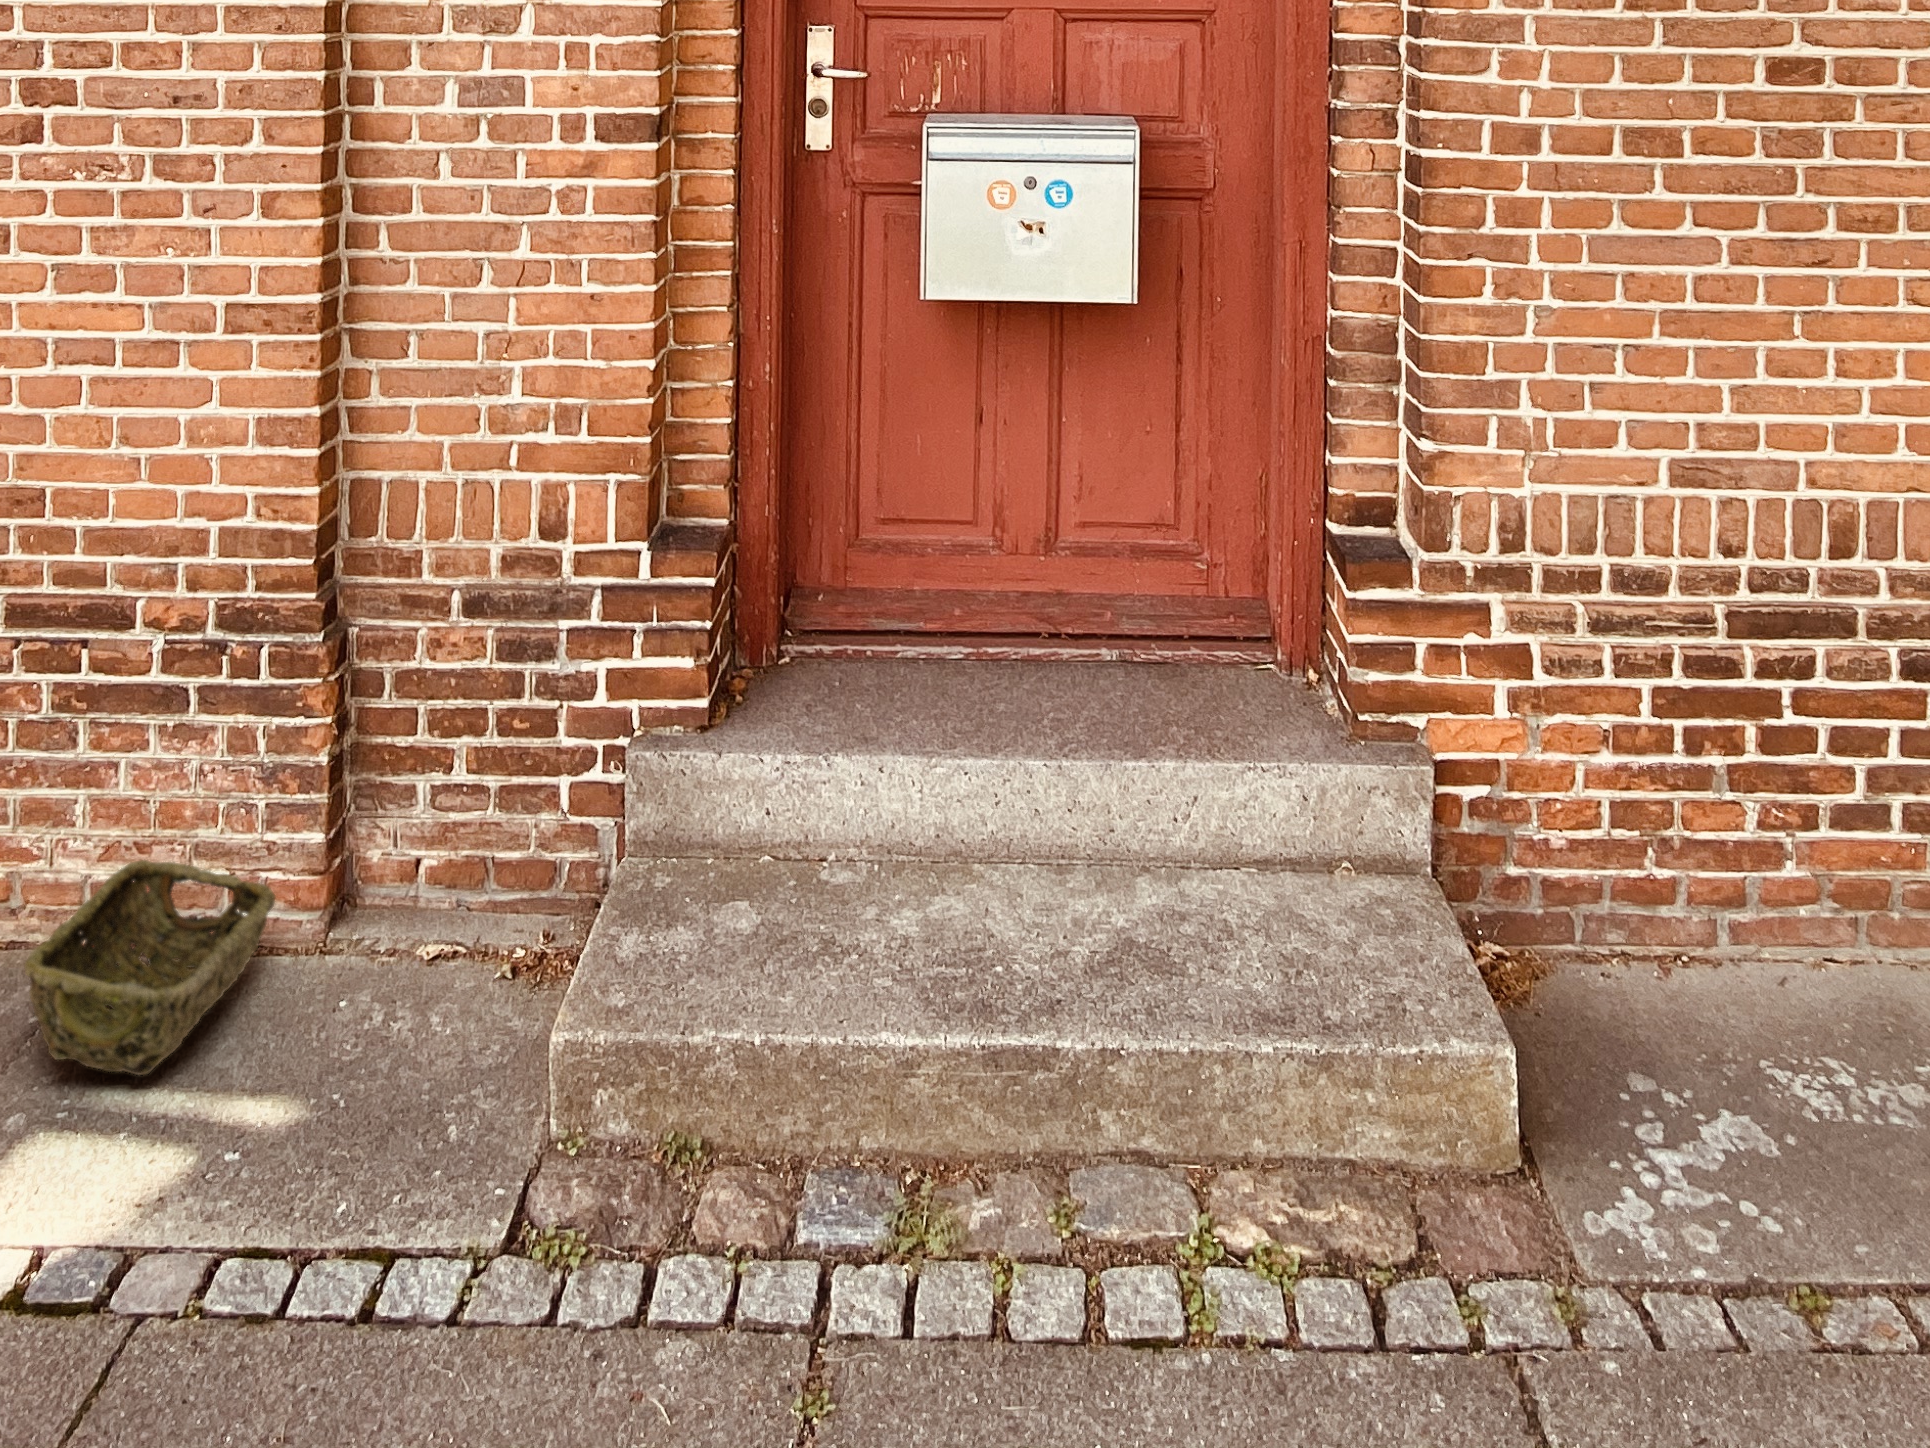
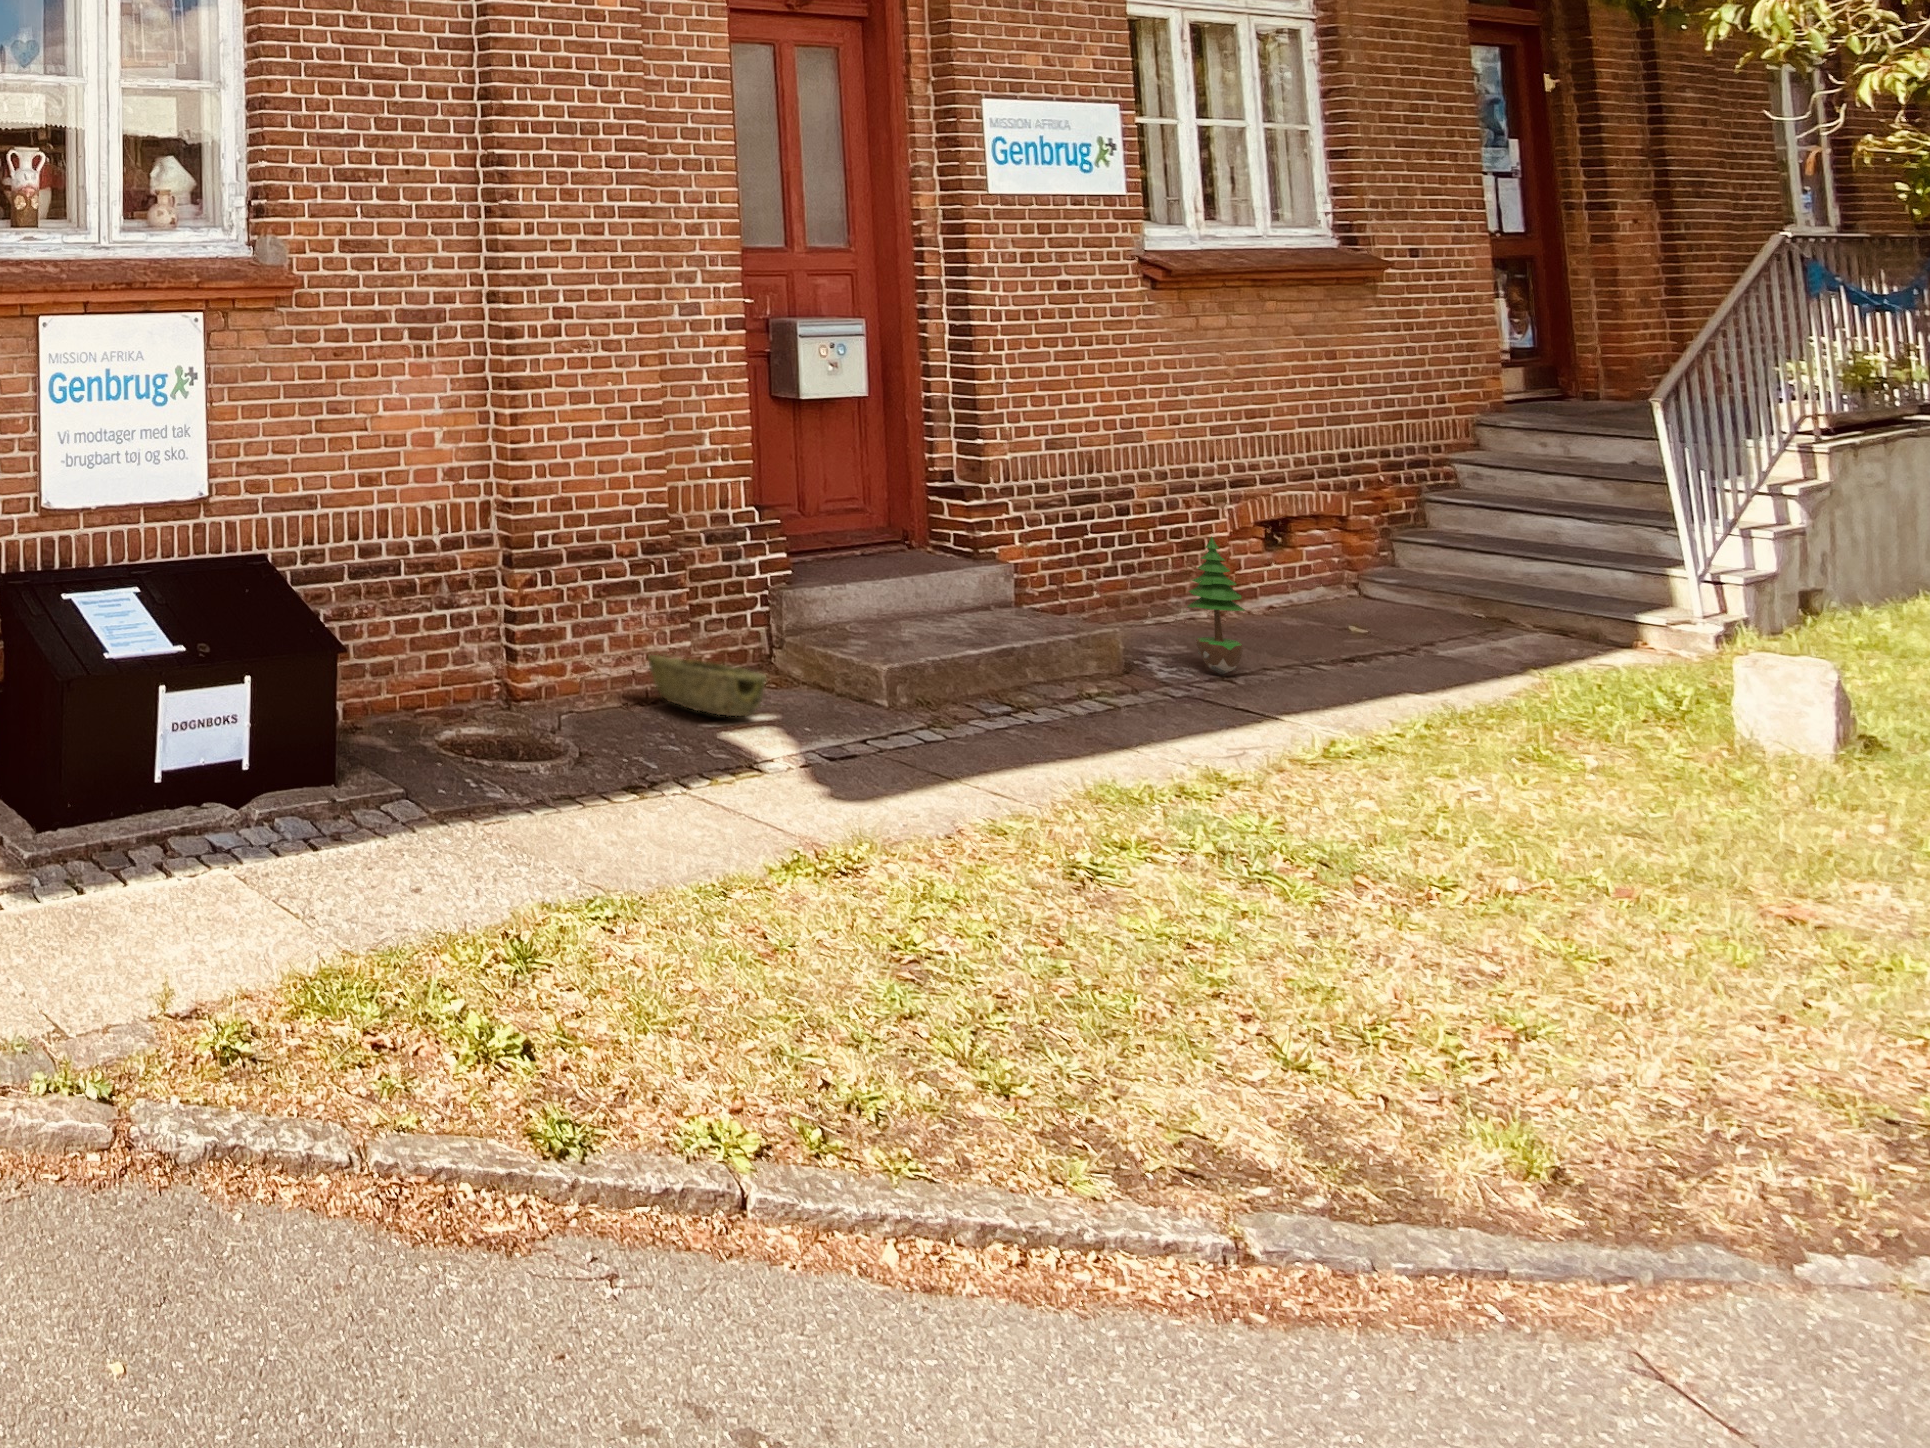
potted tree: none [1716,842,1874,1251] -> present [1188,536,1245,675]

